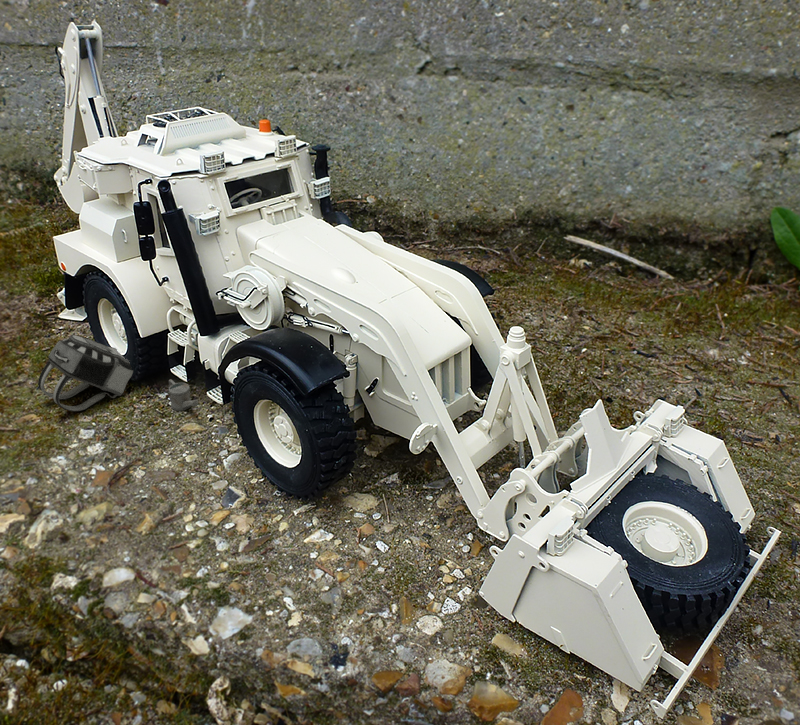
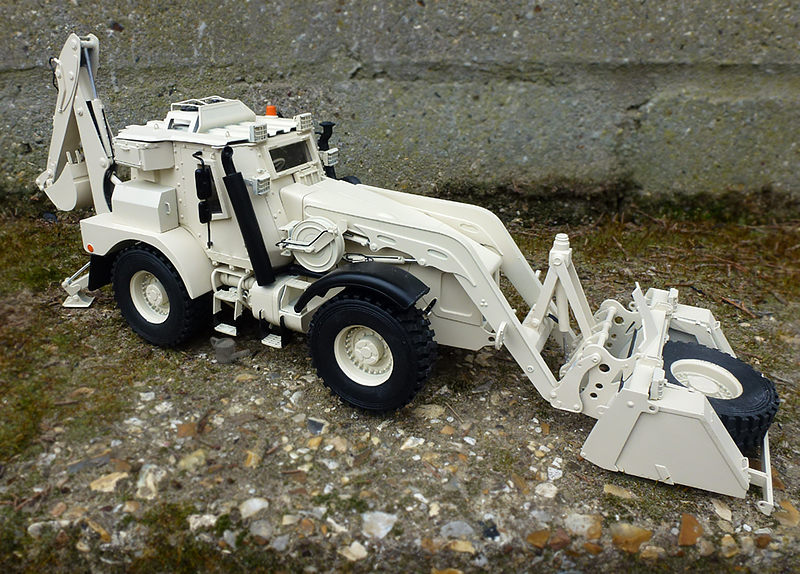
backpack: present [38,335,133,411] -> none [84,307,173,378]

